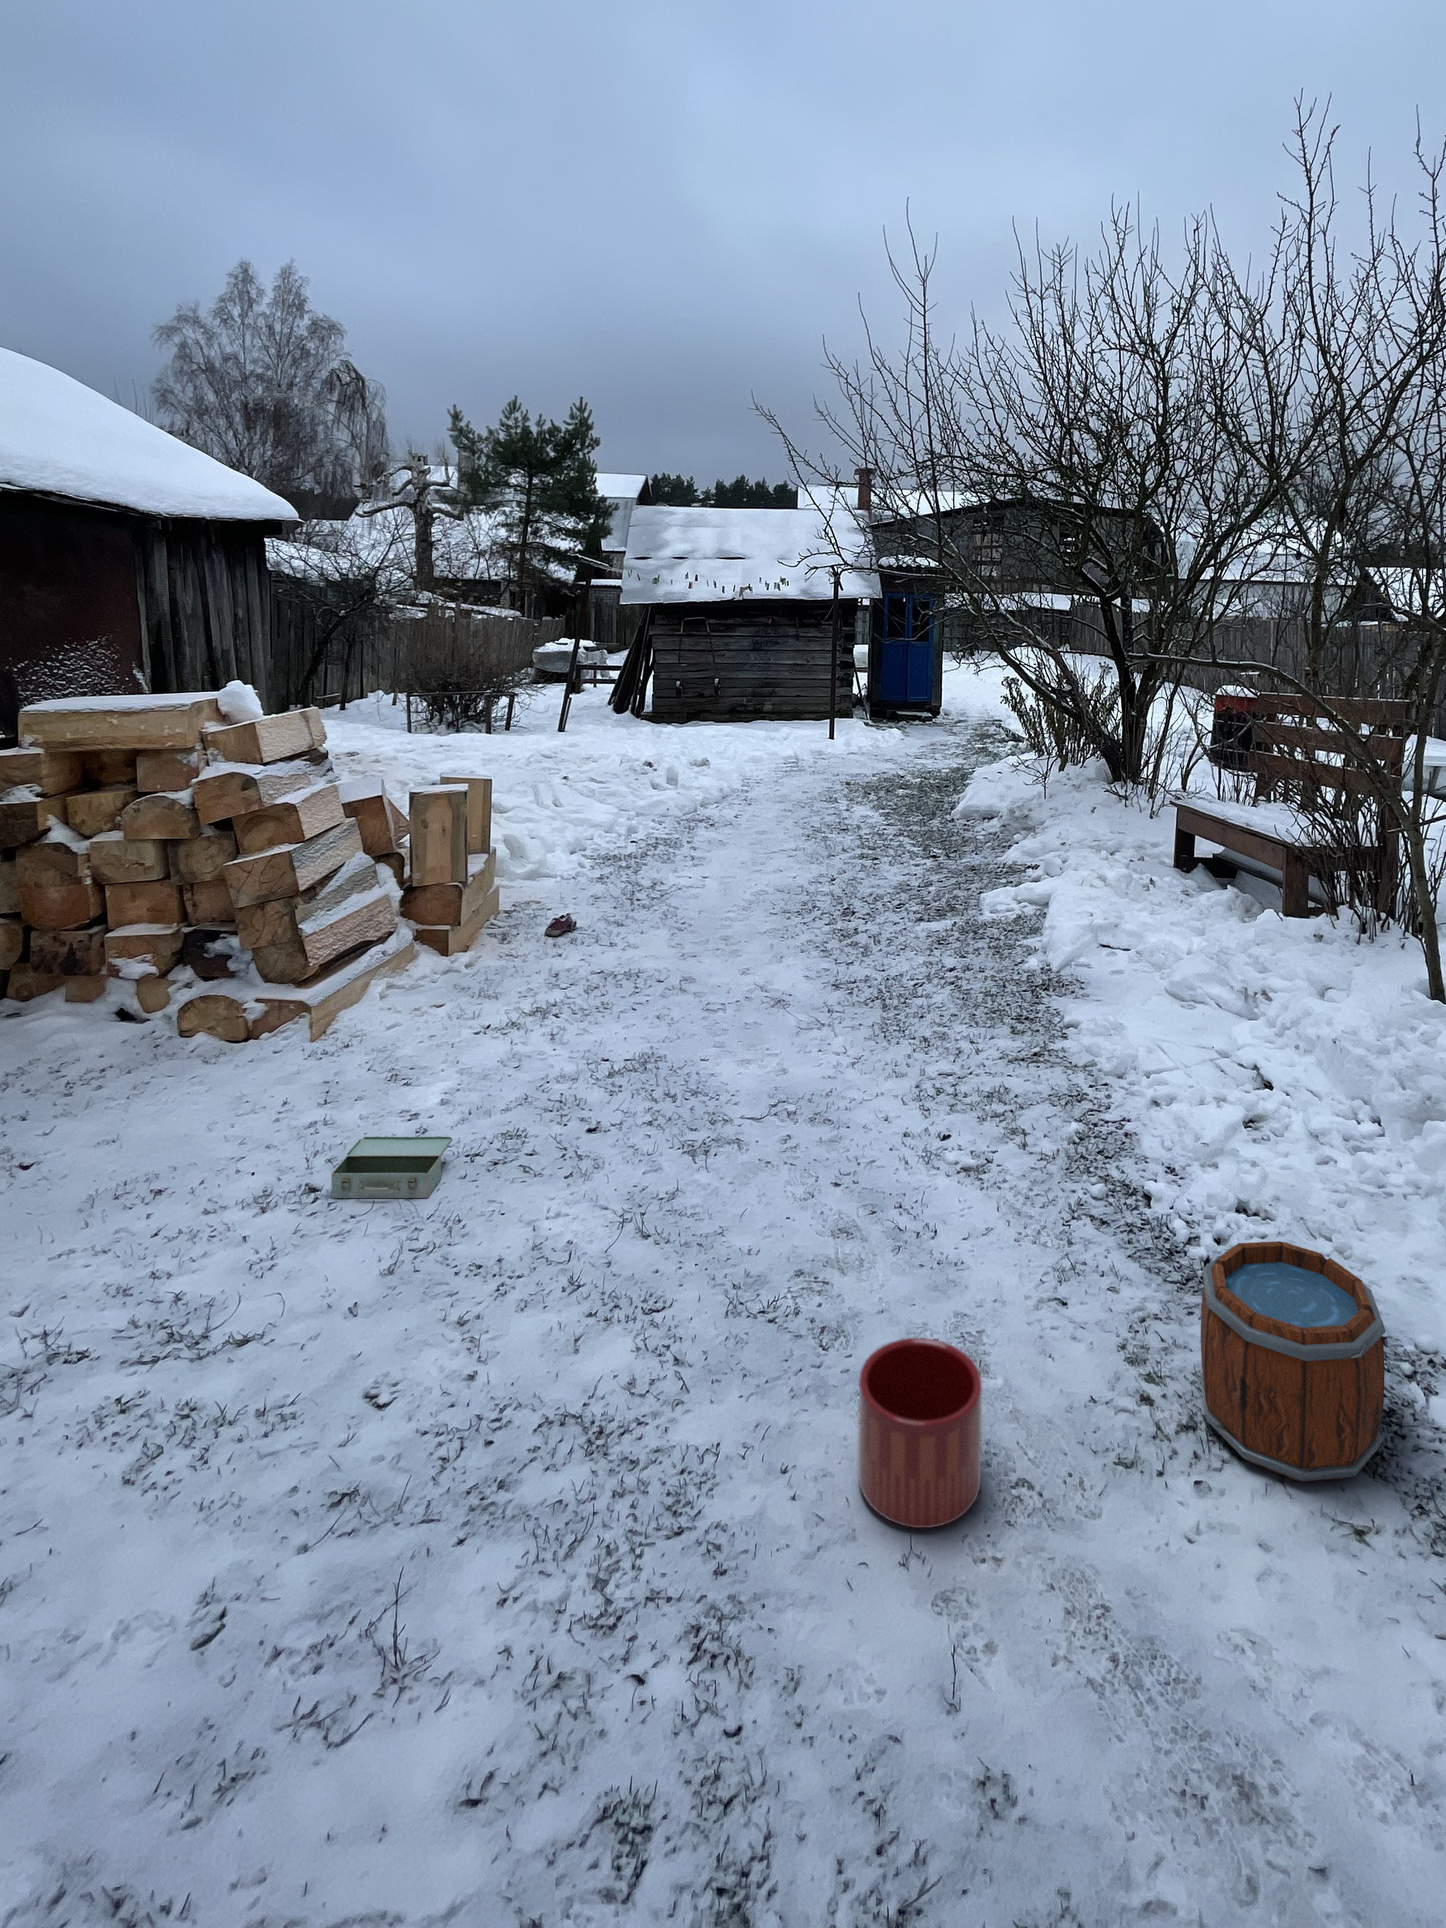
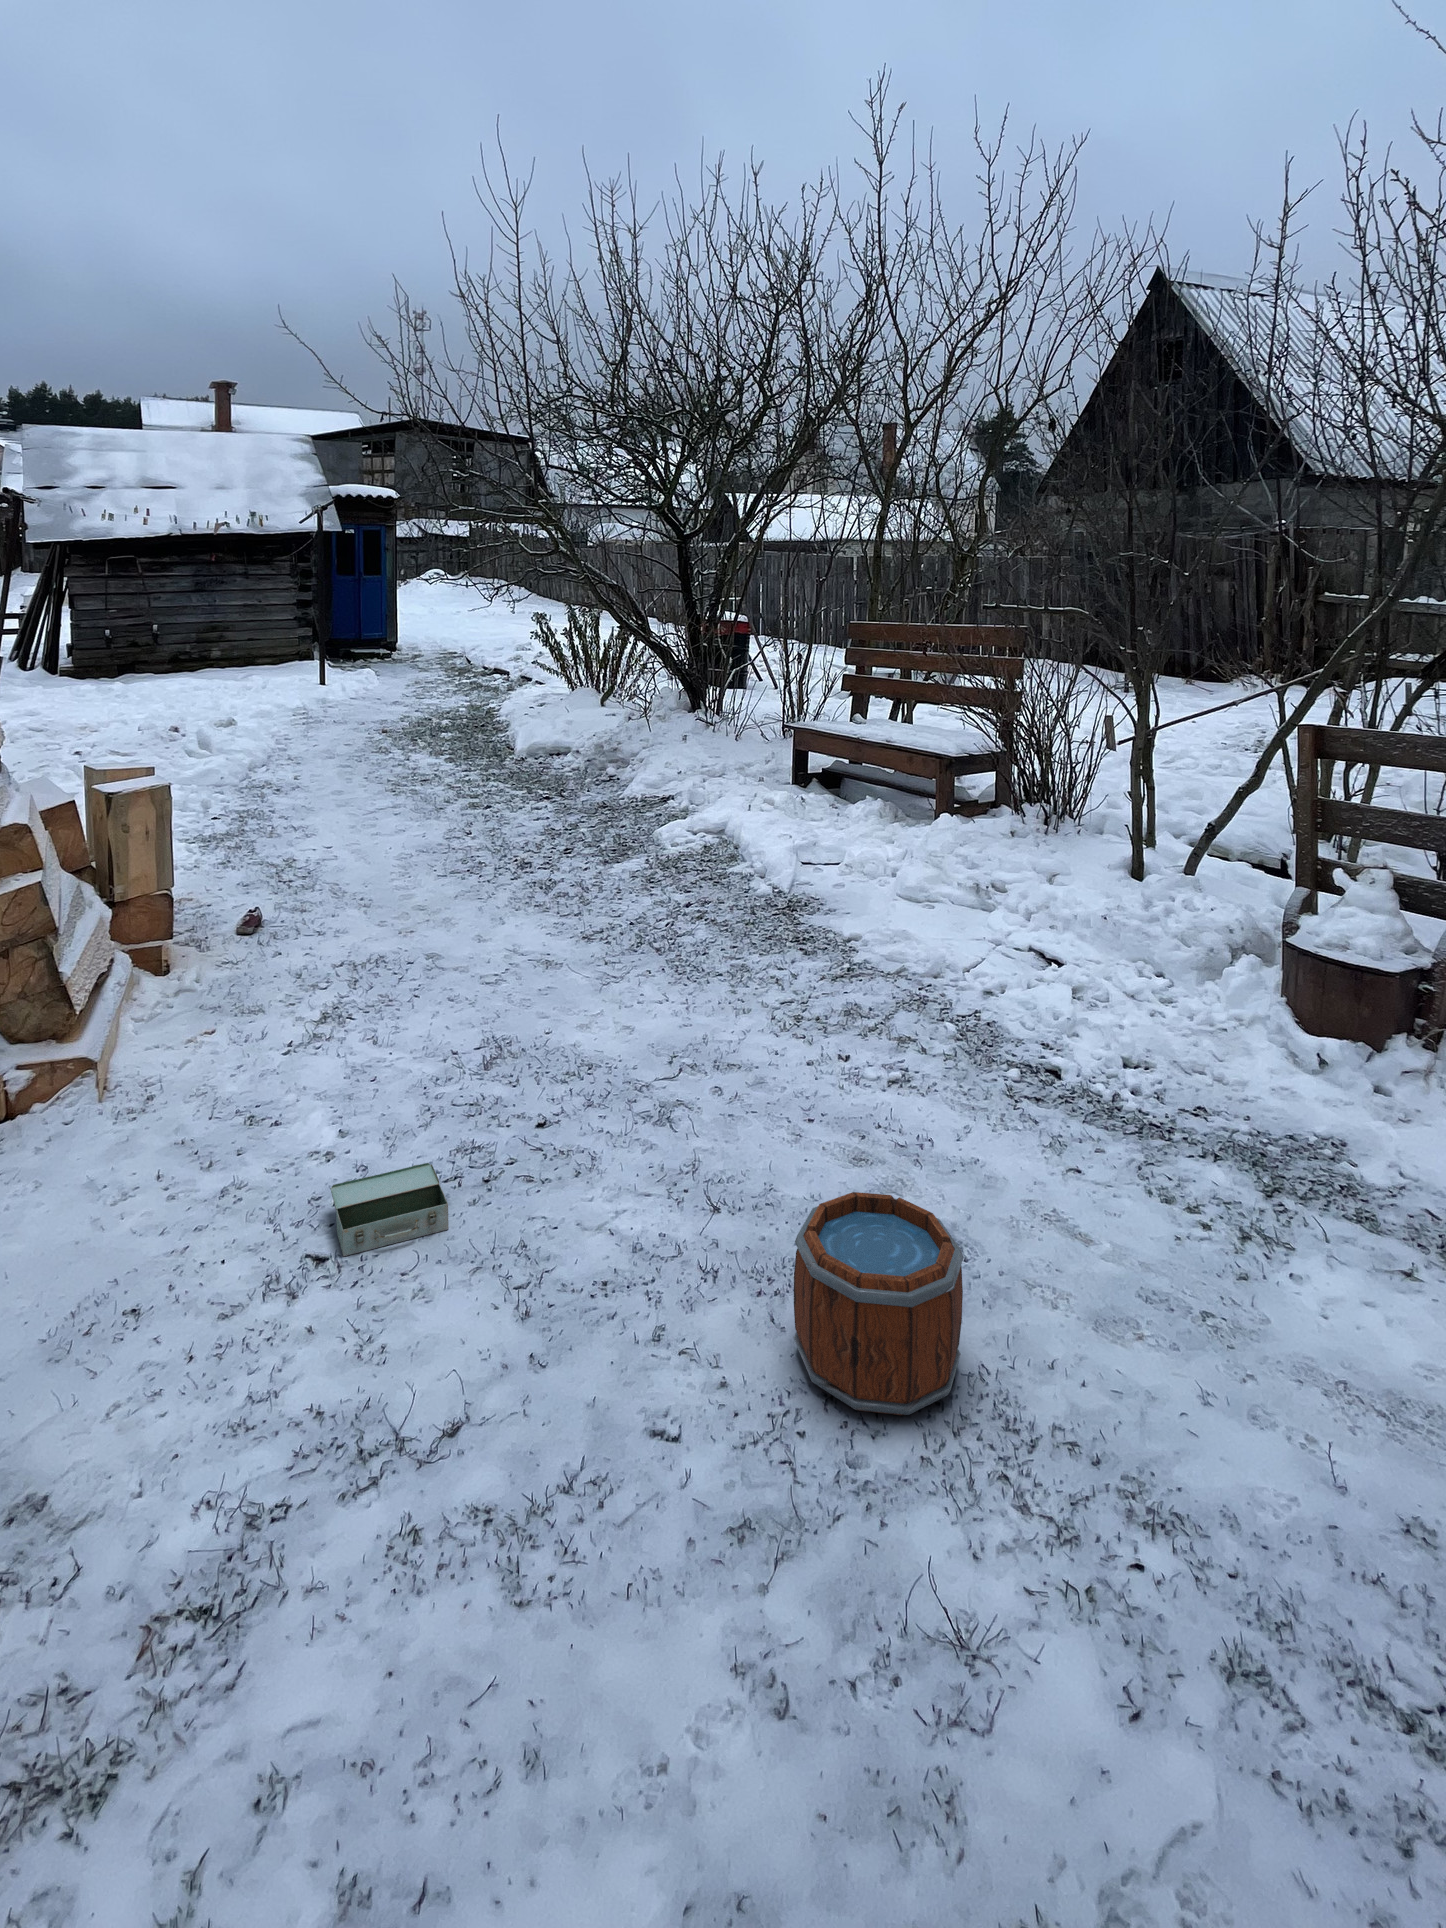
bucket: present [1200,1241,1386,1482] -> present [794,1192,963,1415]
planter: present [858,1338,982,1528] -> none [1081,1218,1199,1370]

